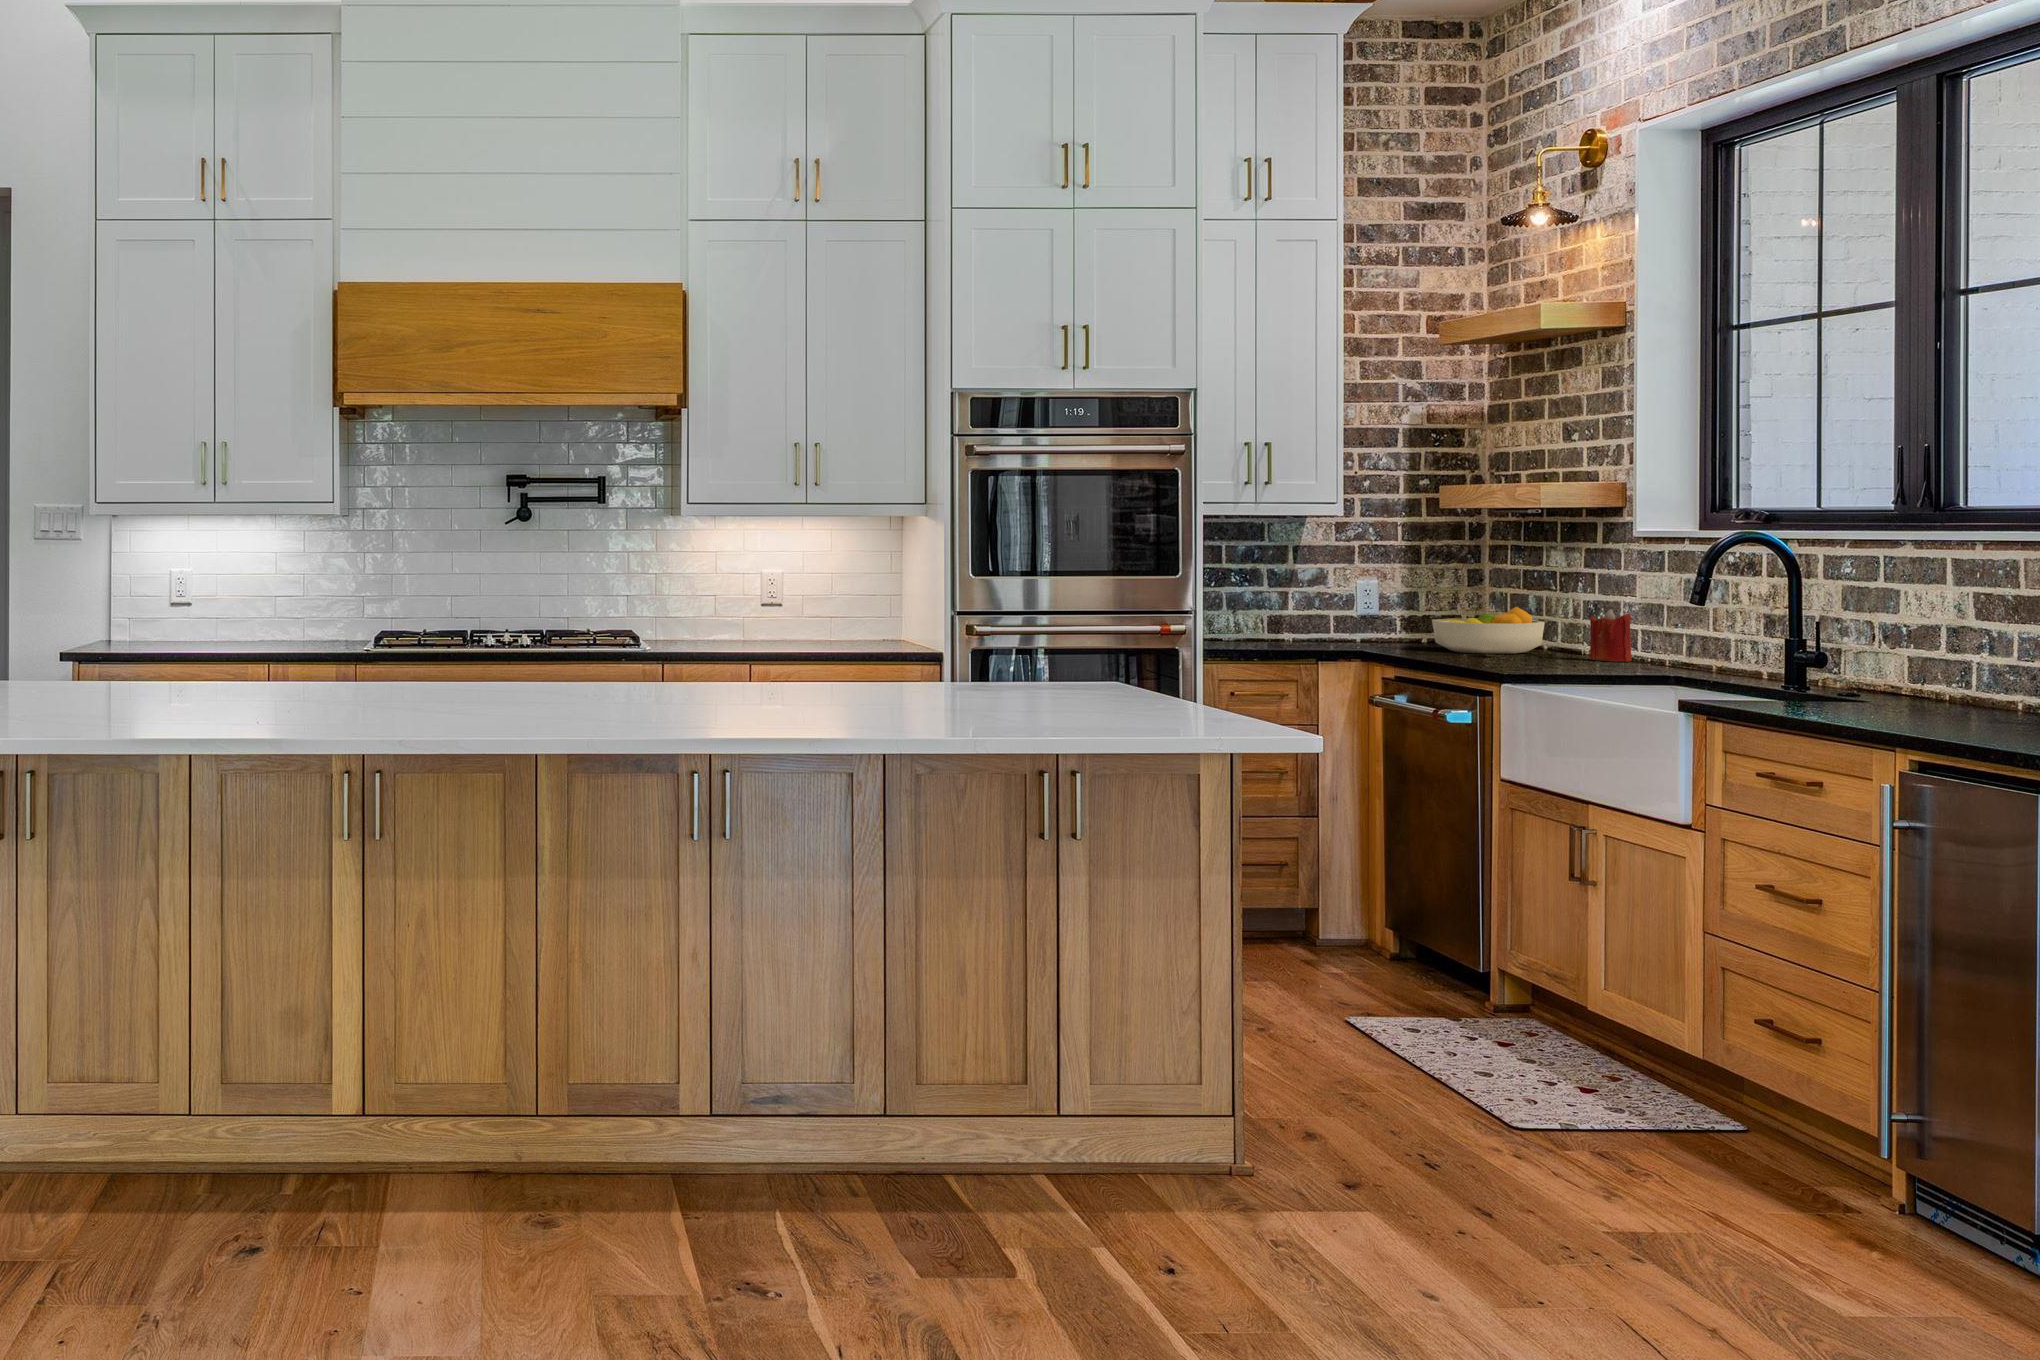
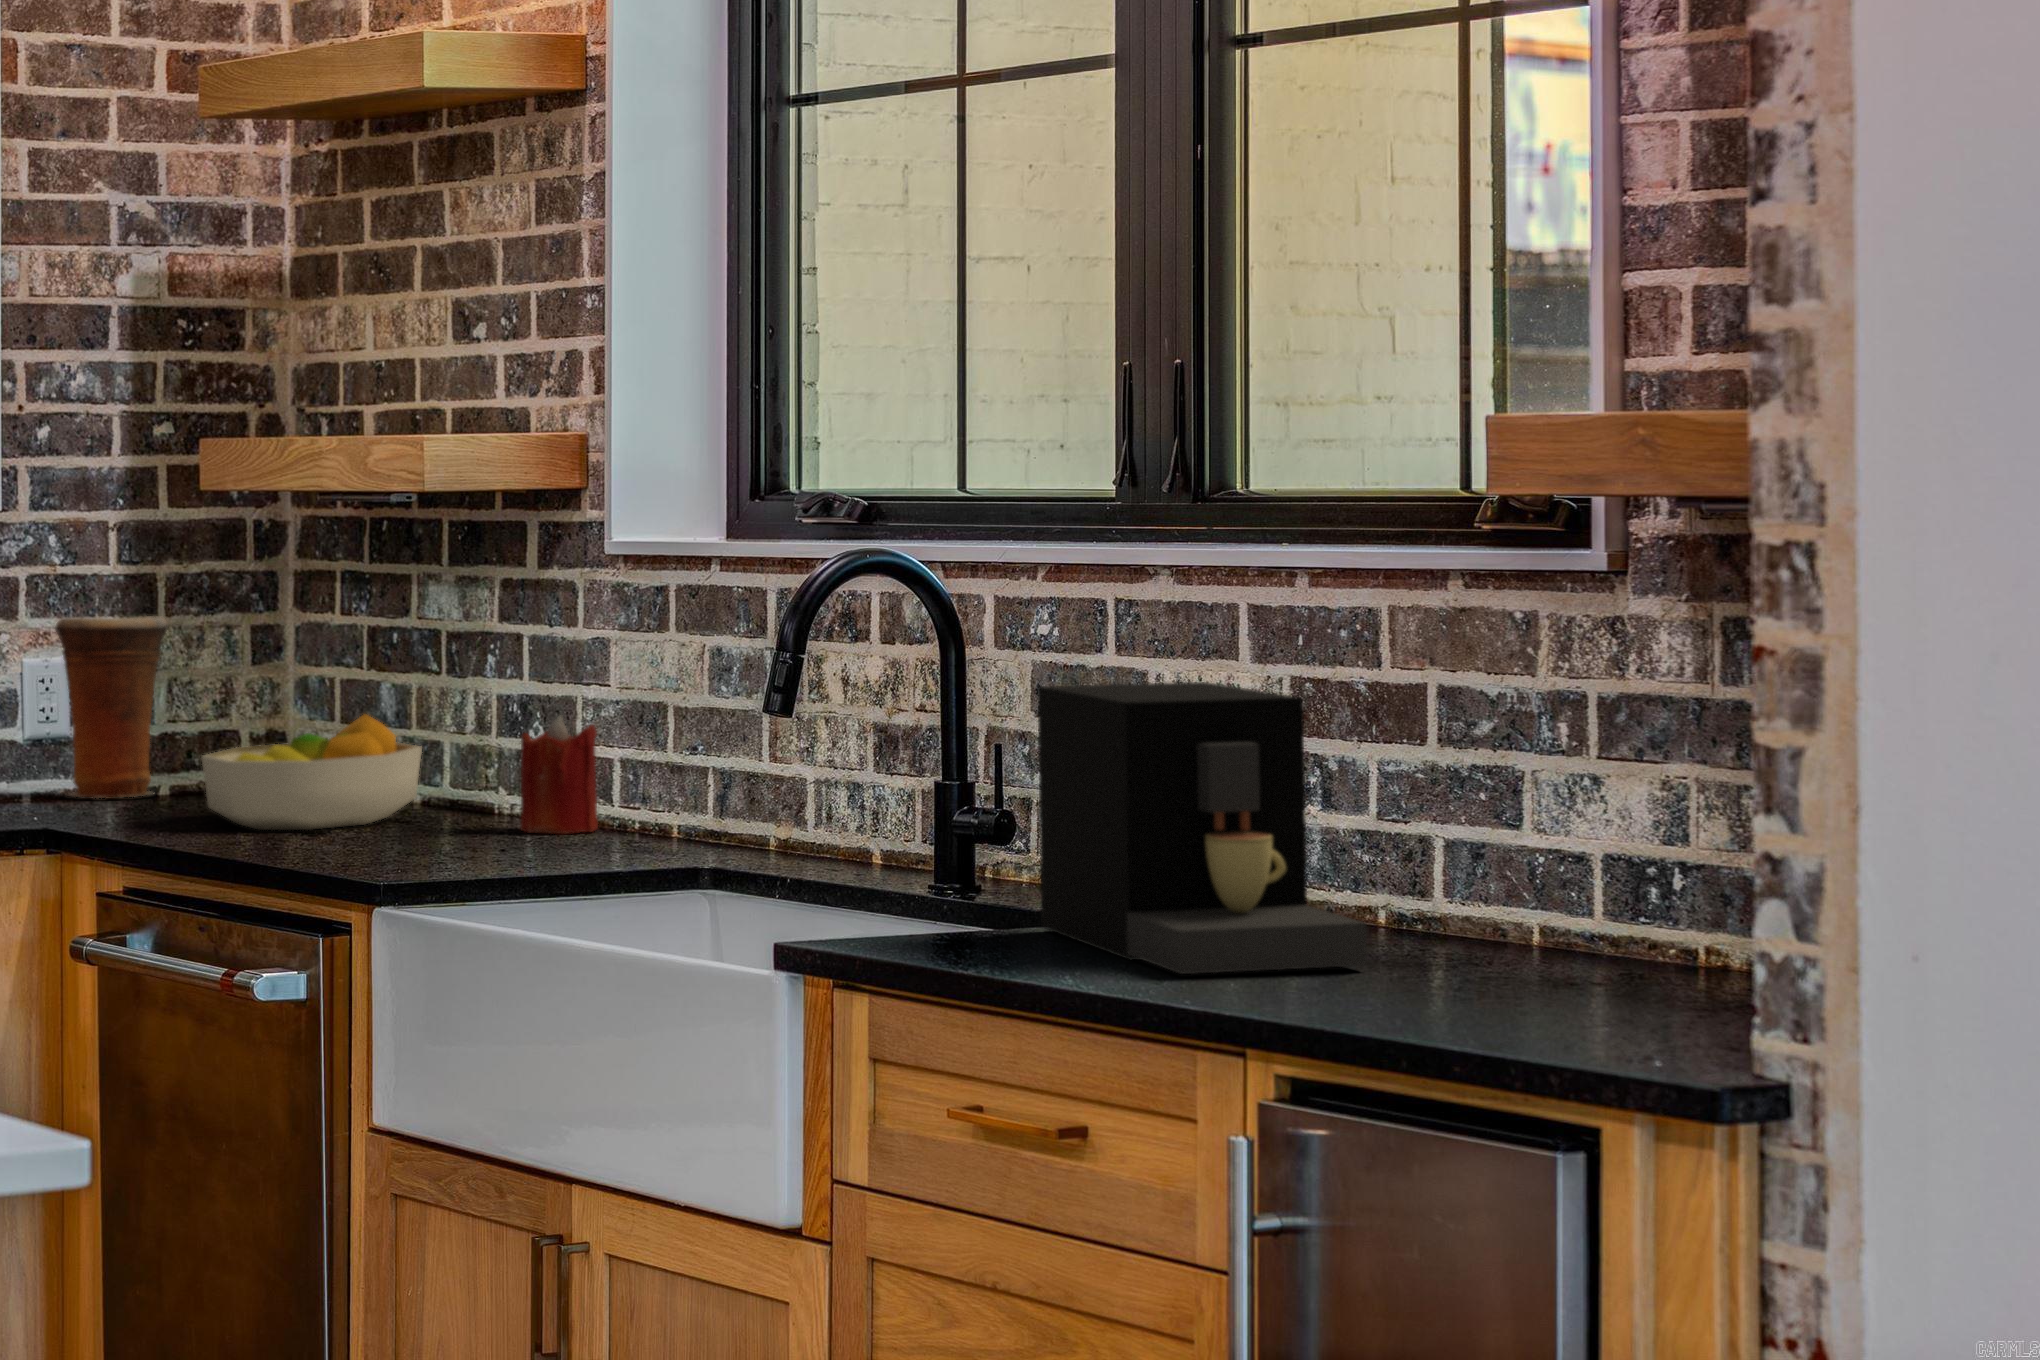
vase: none [1371,552,1437,640] -> present [55,615,168,798]
coffee maker: none [1812,591,1969,716] -> present [1037,682,1367,974]

